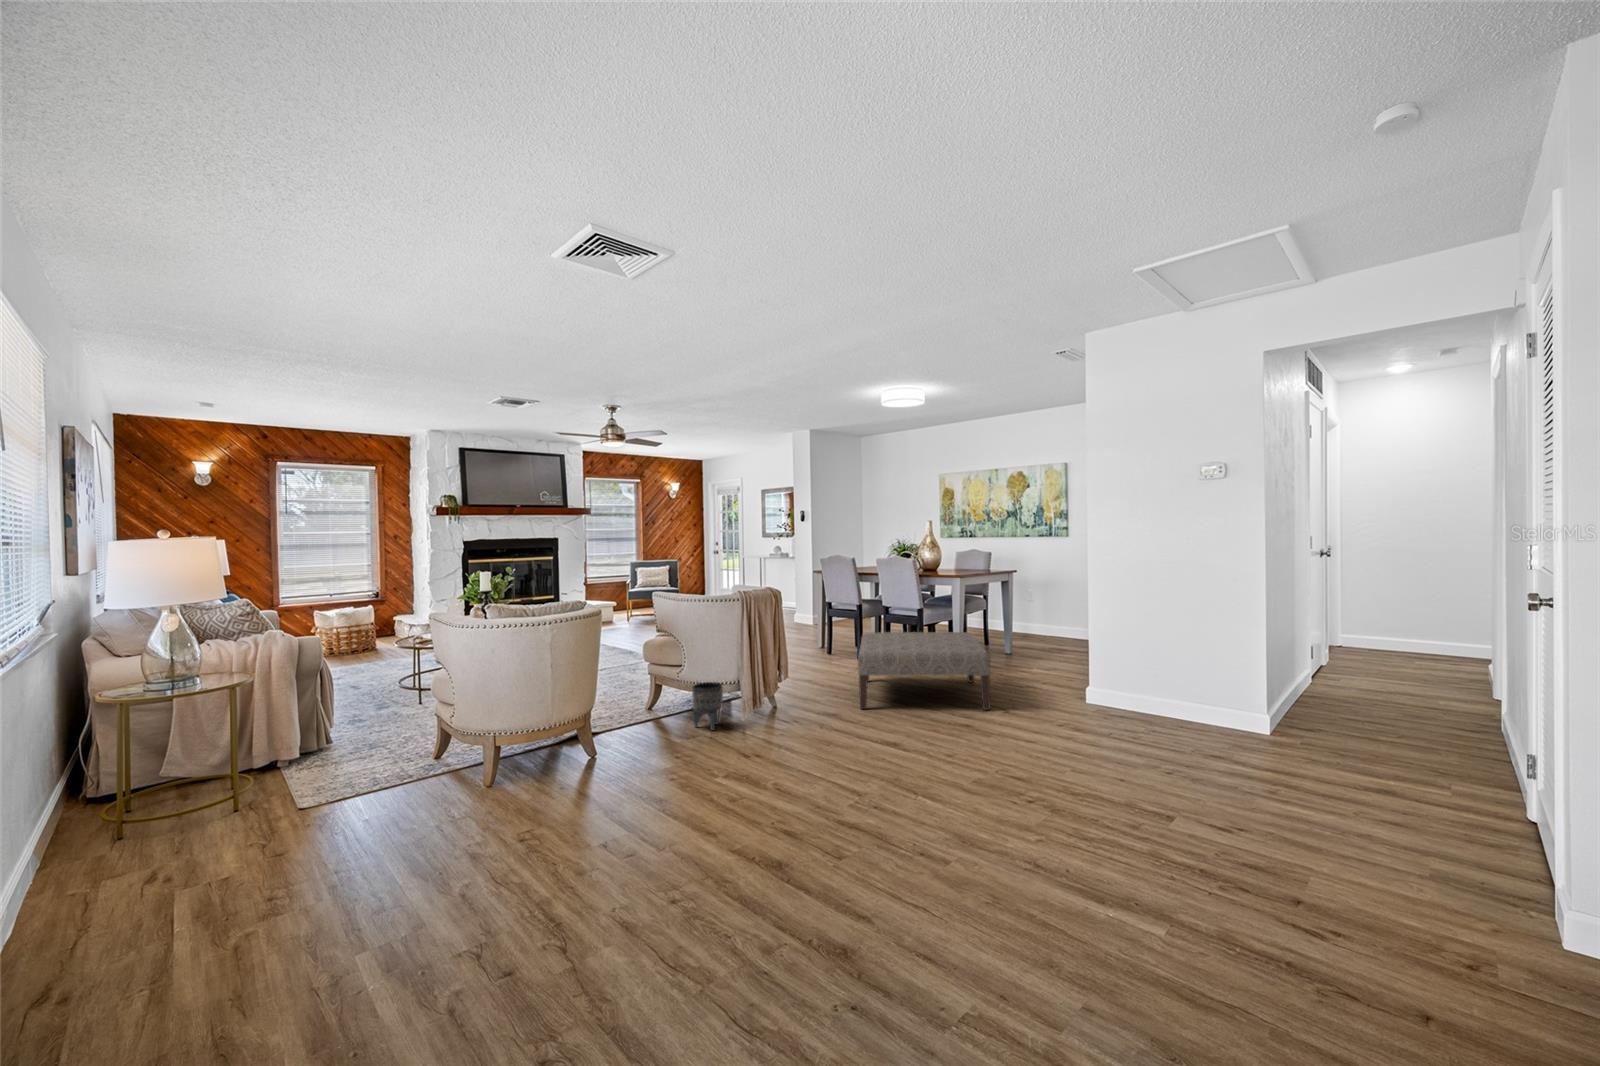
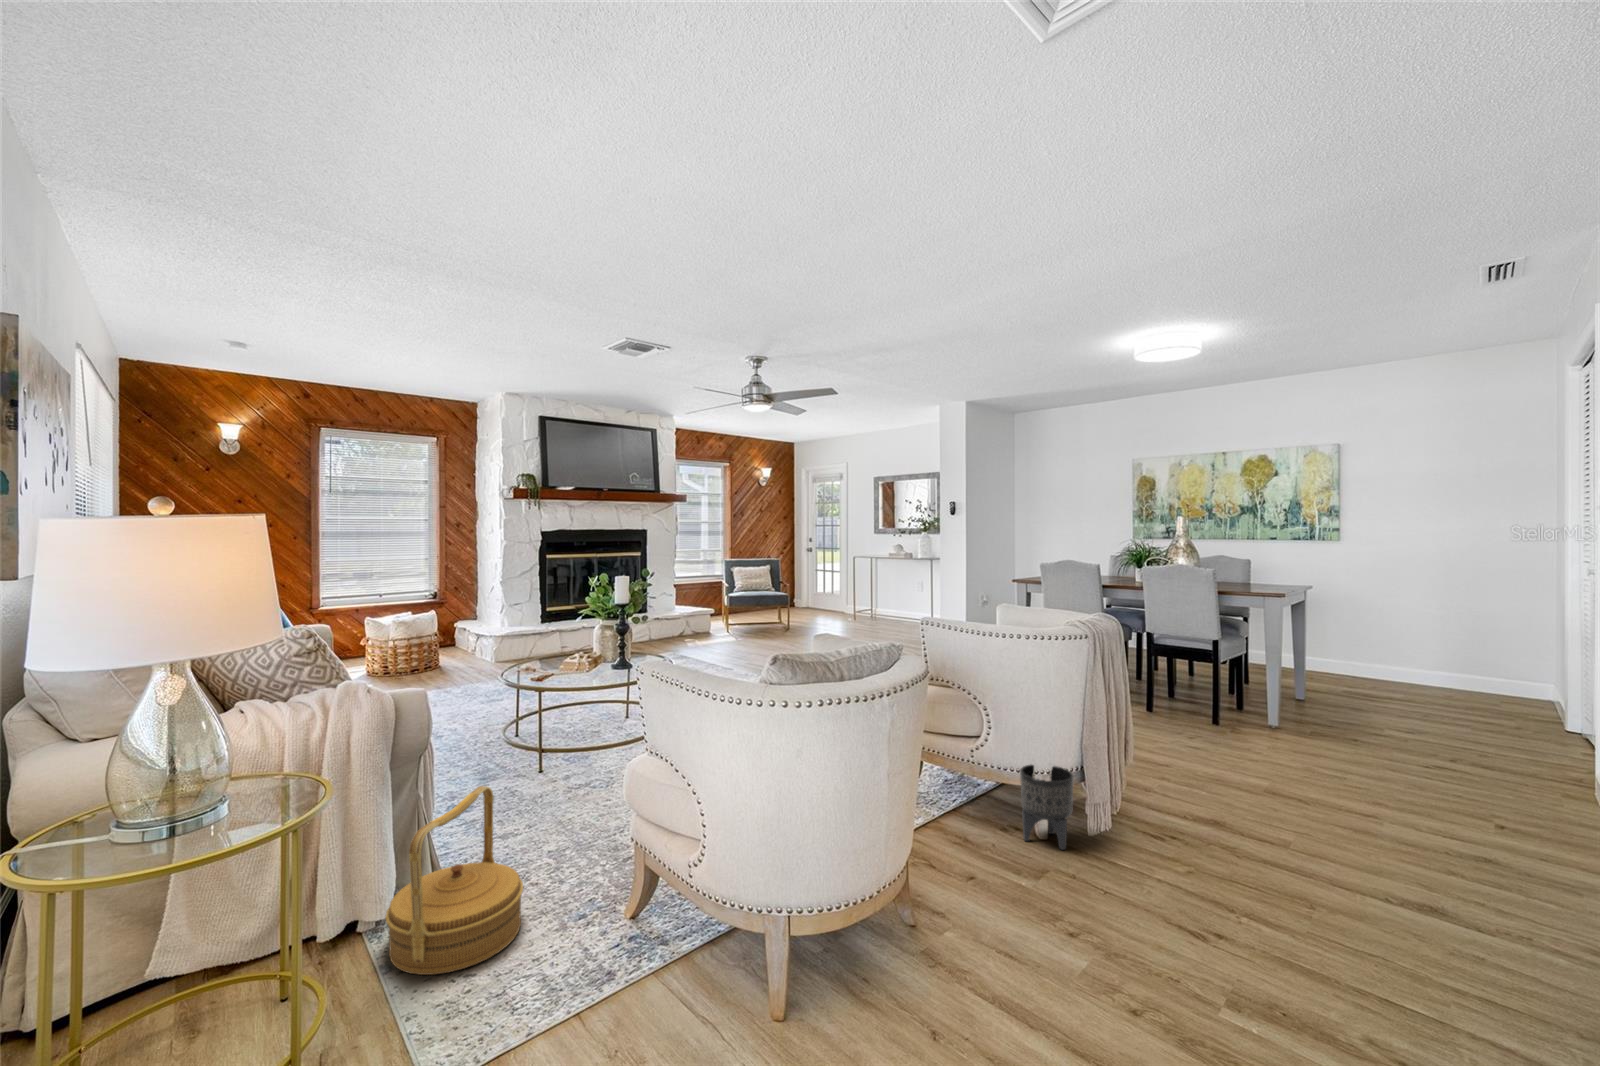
ottoman: present [858,632,991,710] -> none [1167,674,1475,814]
woven basket: none [289,690,370,780] -> present [385,786,523,975]

